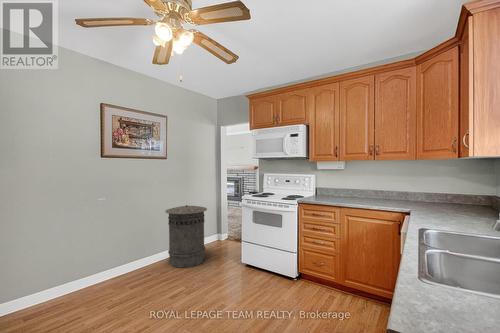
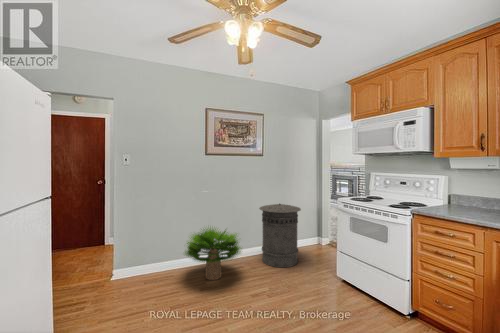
potted plant: none [78,233,156,297] -> present [185,228,241,280]

